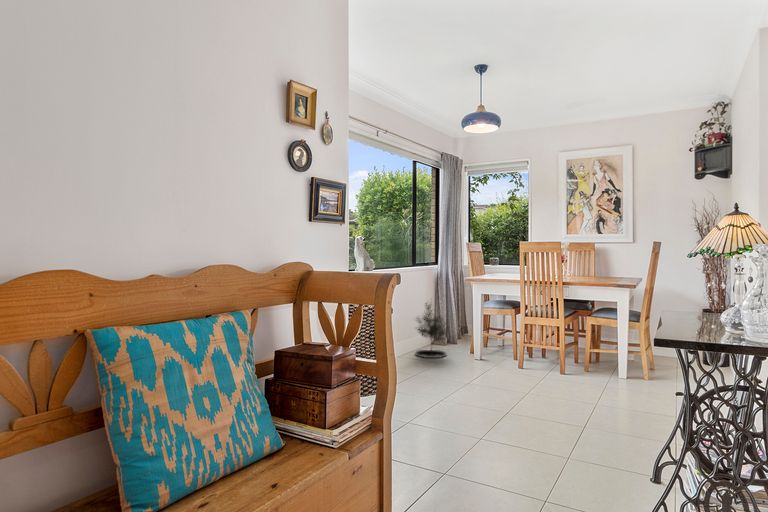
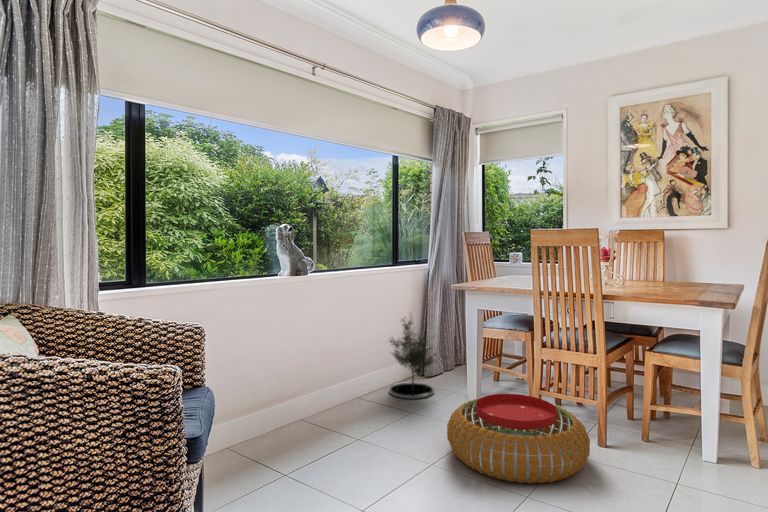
pouf: none [472,345,559,389] -> present [447,394,590,484]

